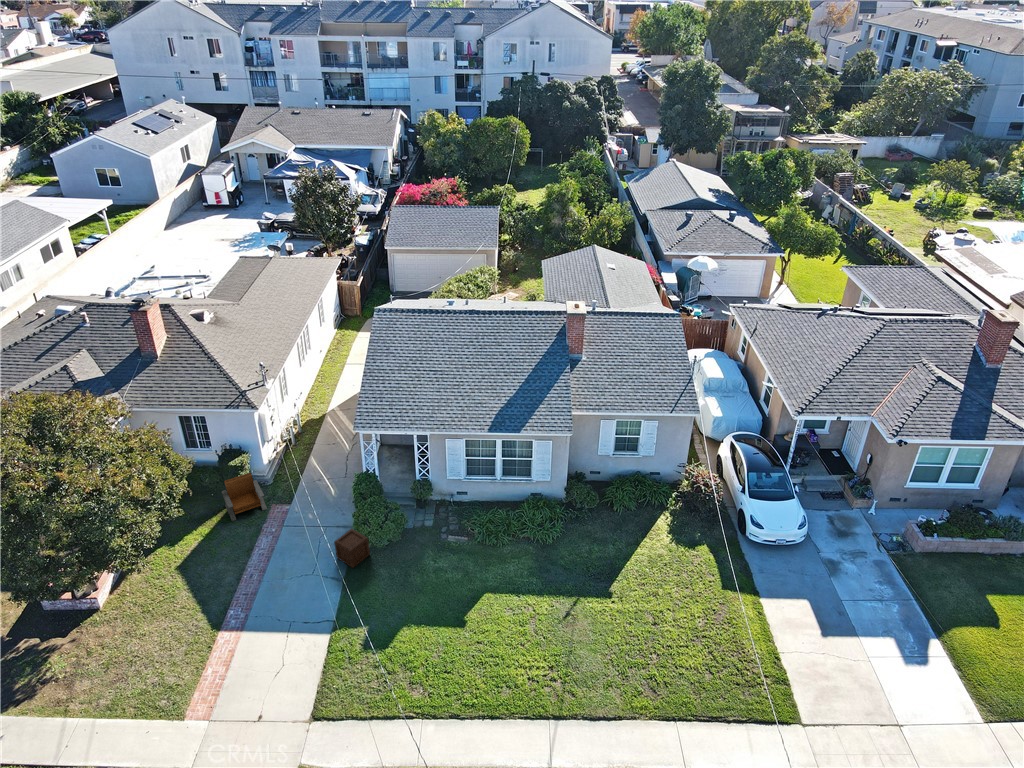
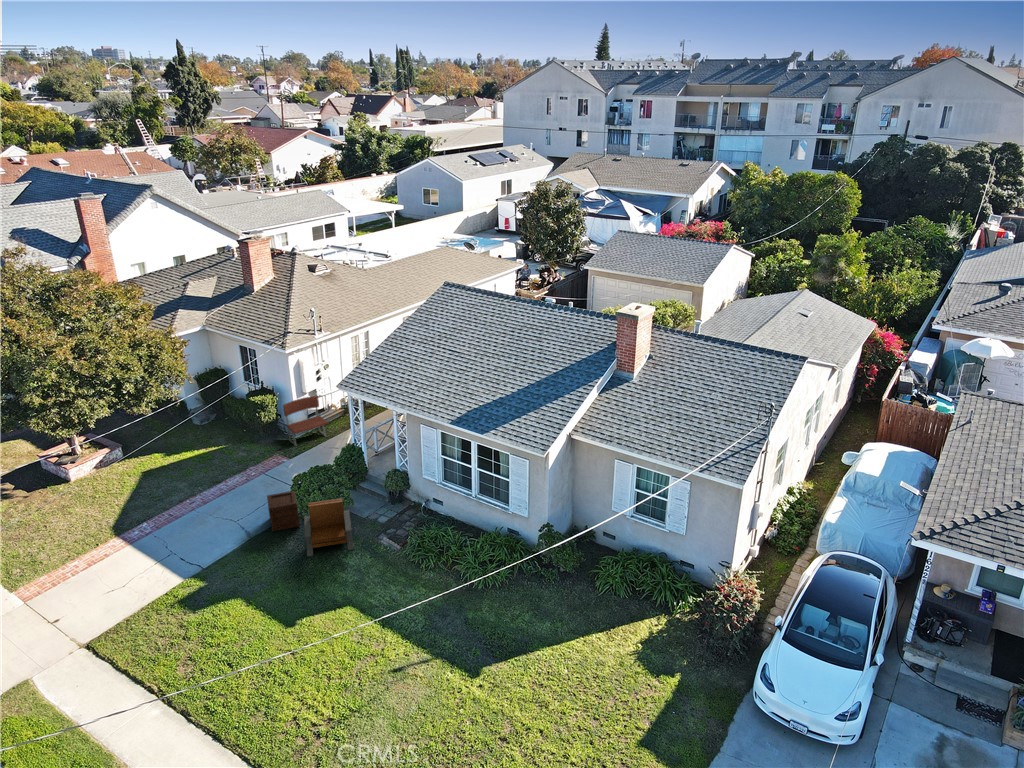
bench: none [259,439,298,490] -> present [283,396,328,446]
lounge chair: present [222,473,267,521] -> present [304,498,354,556]

